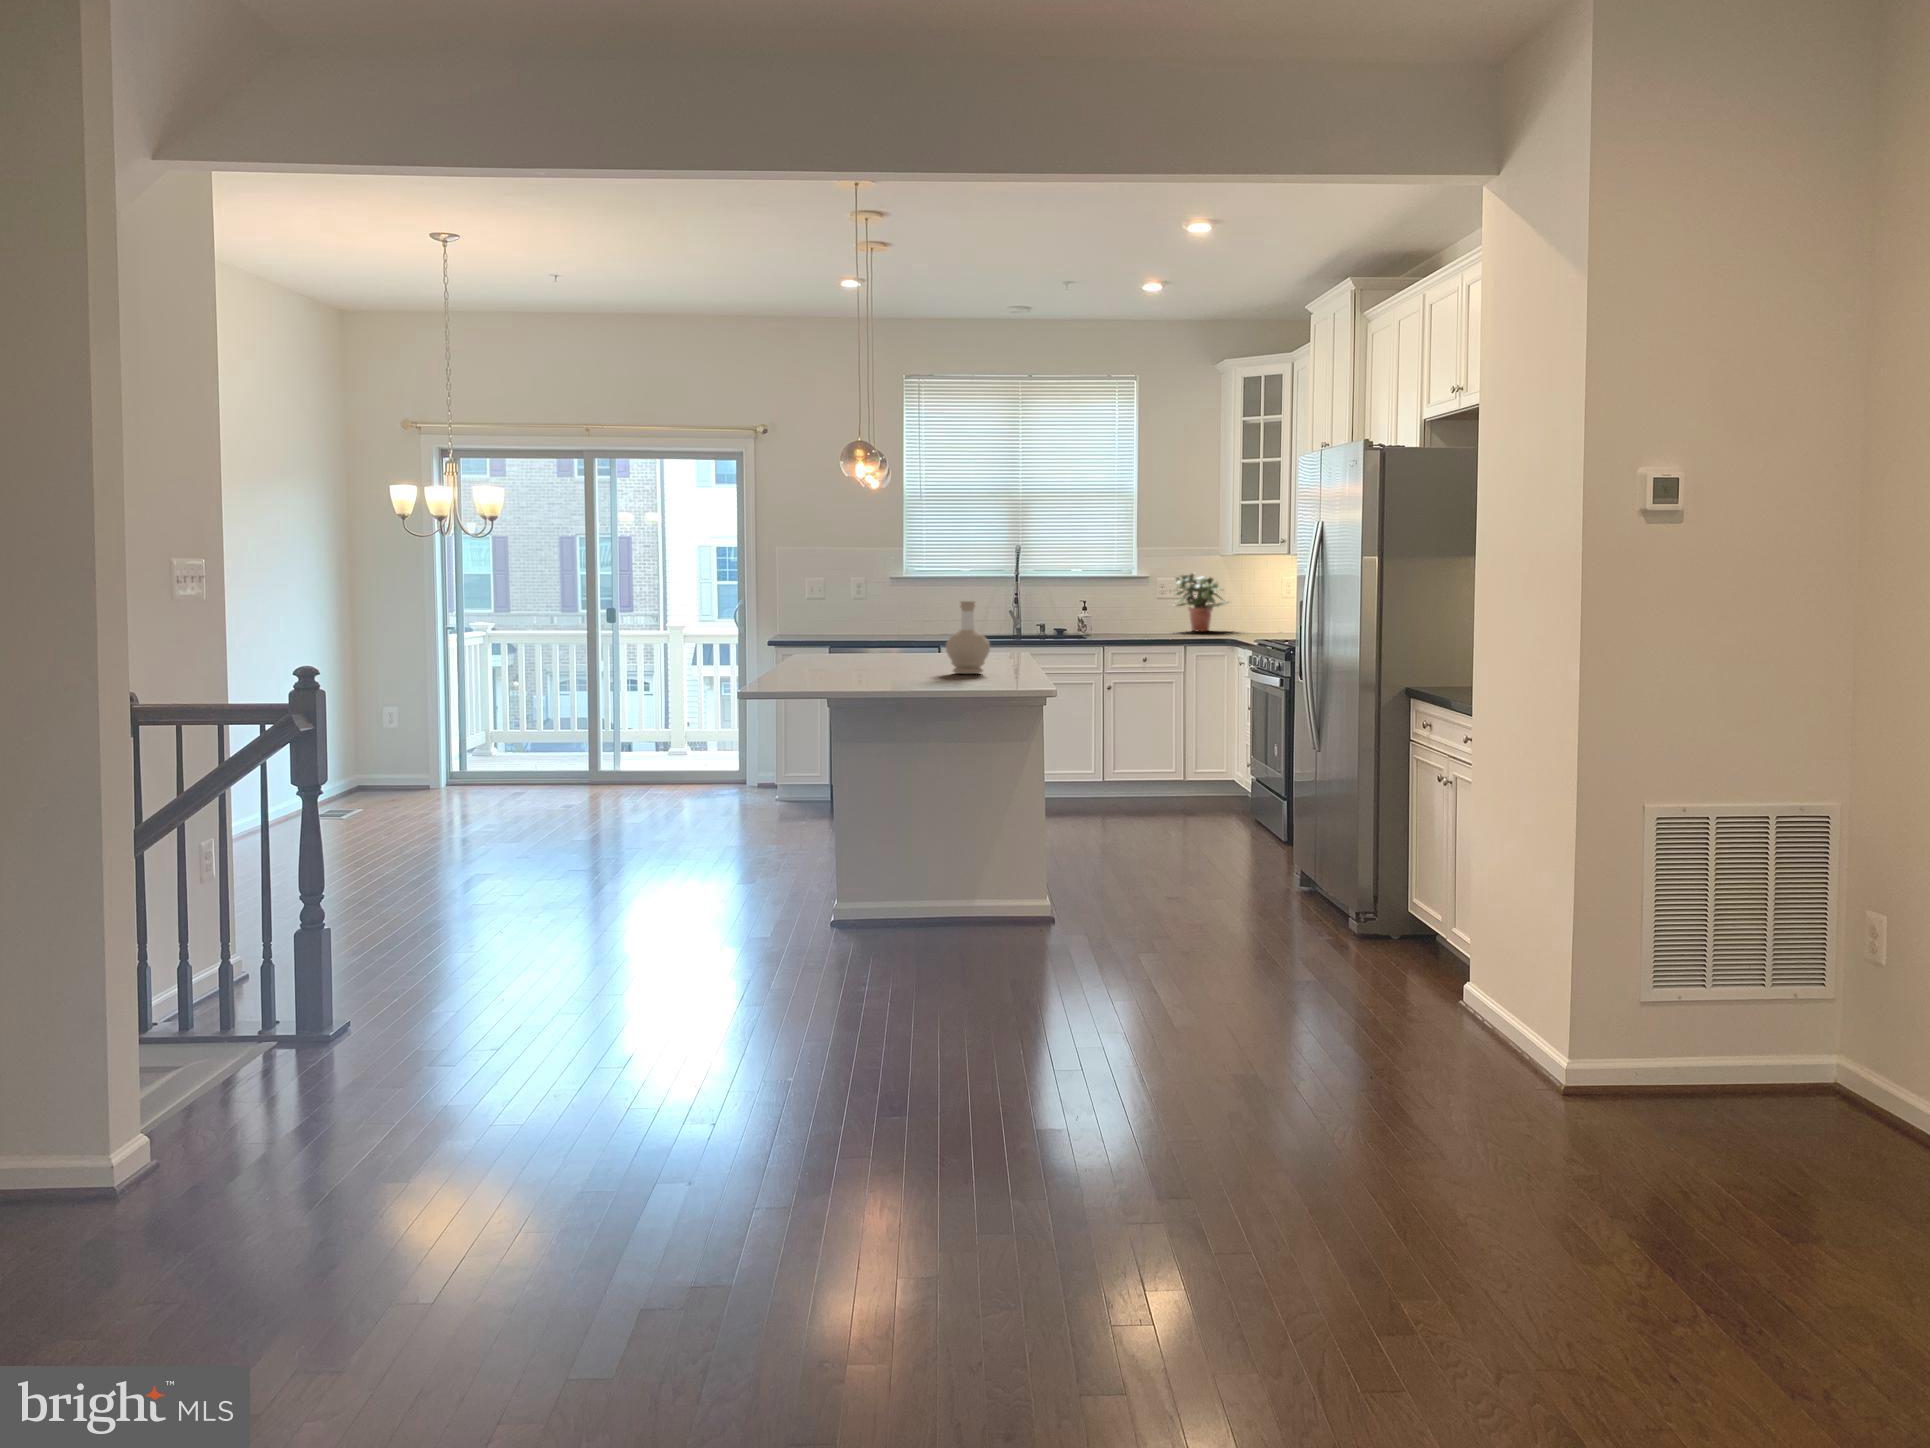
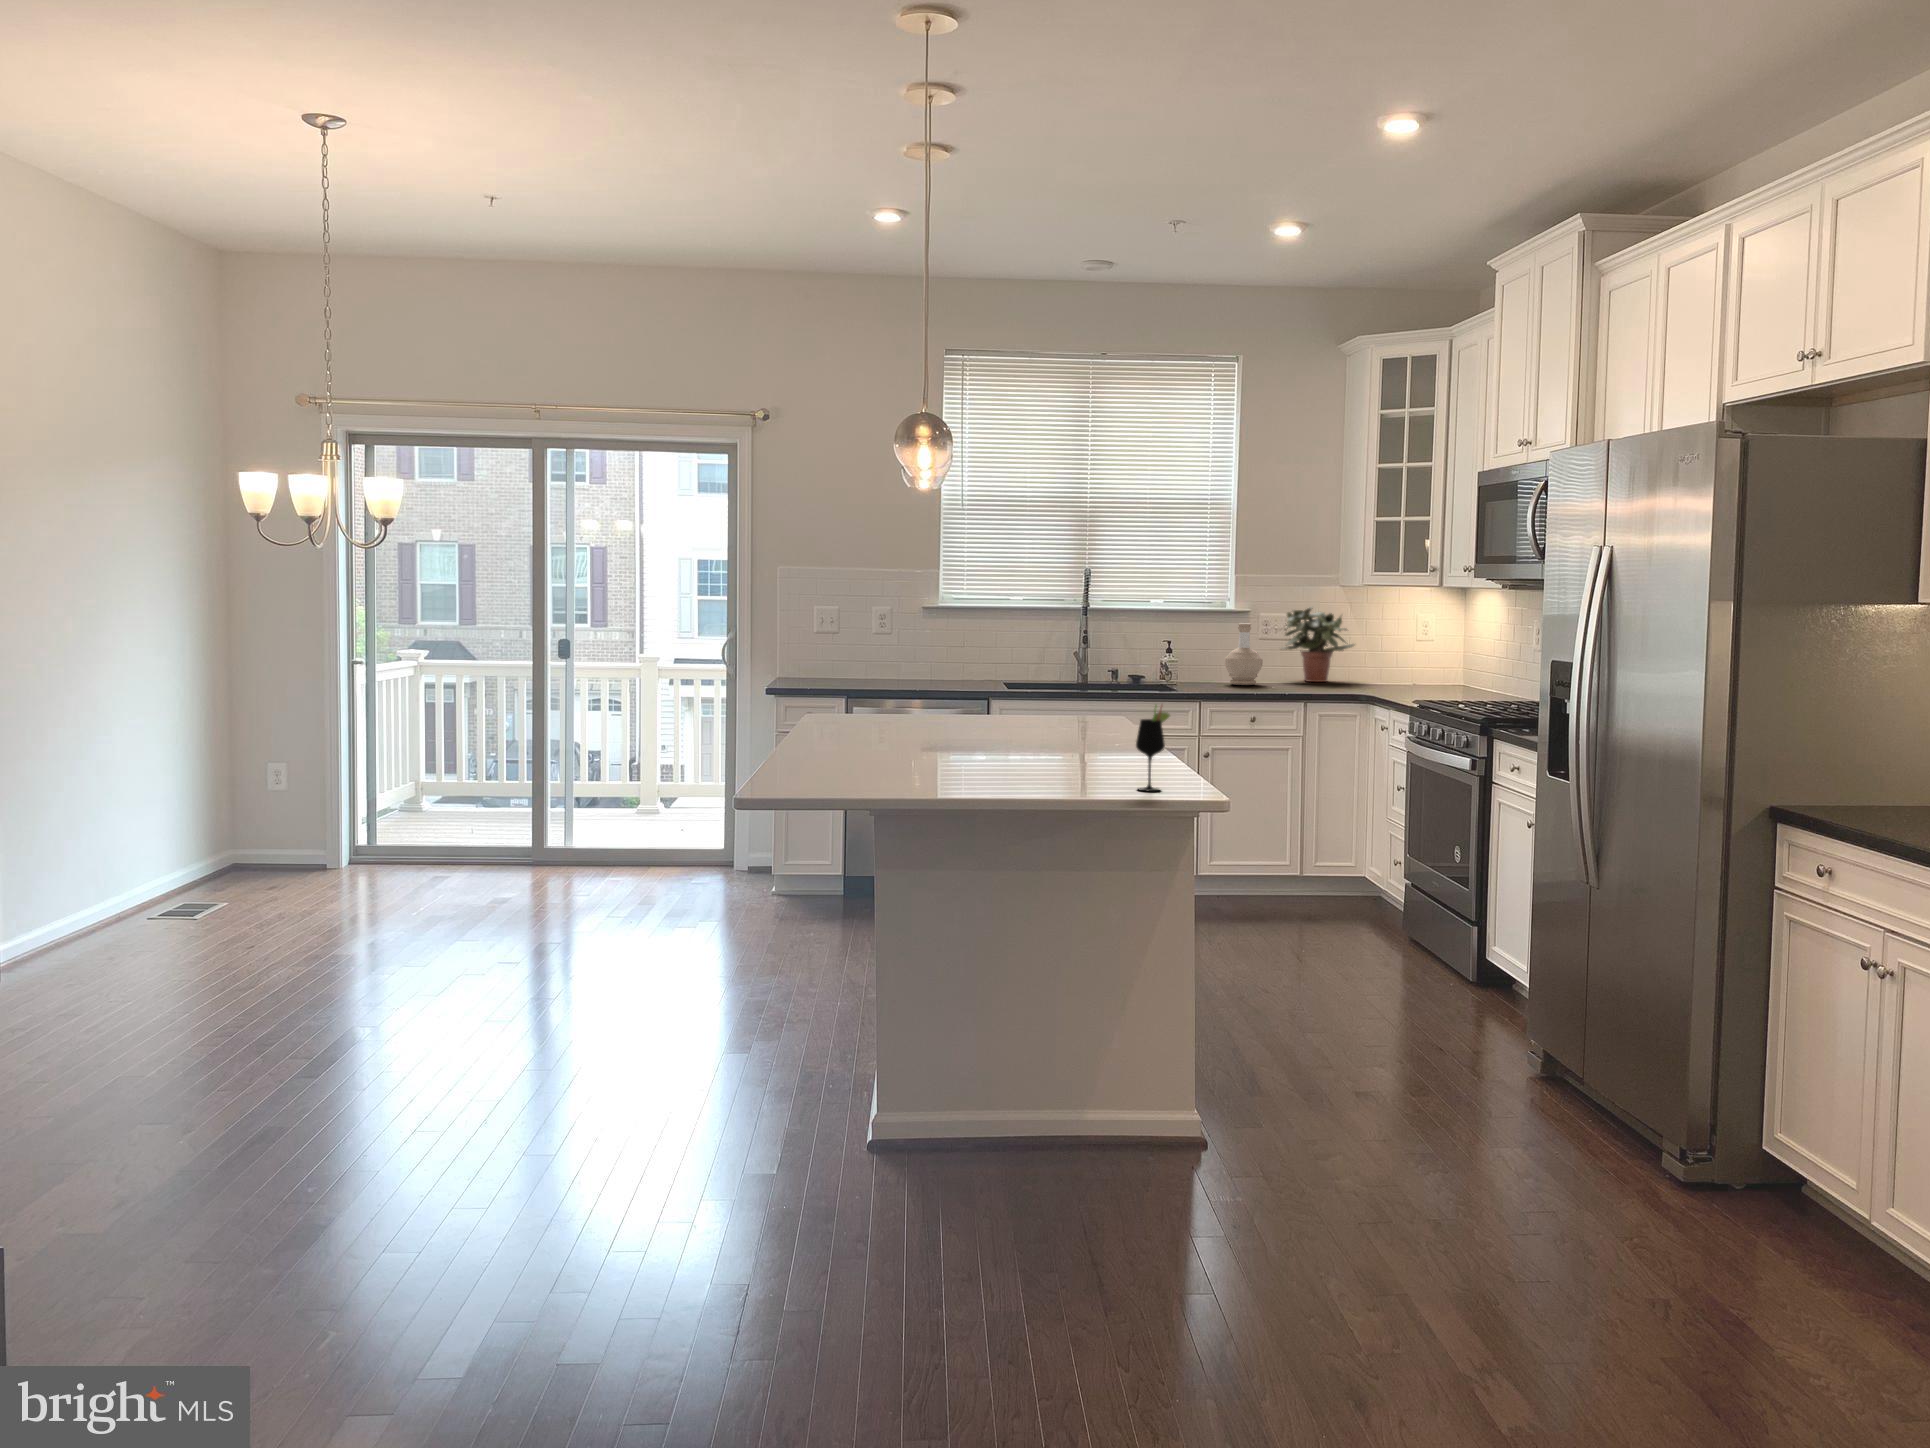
bottle: present [946,600,990,674] -> present [1225,623,1263,685]
wine glass: none [1001,627,1022,683] -> present [1136,706,1170,791]

